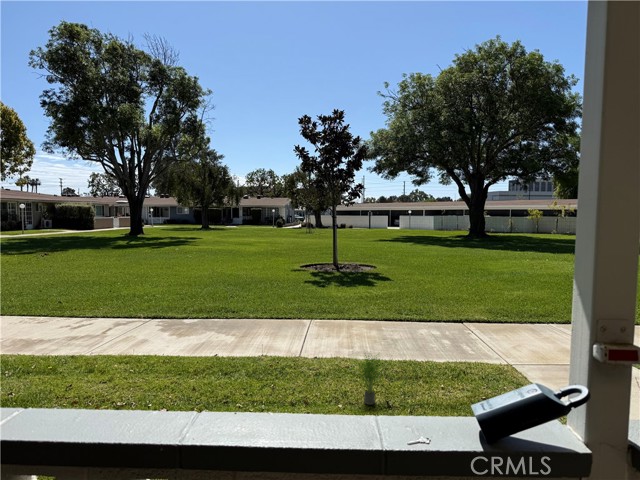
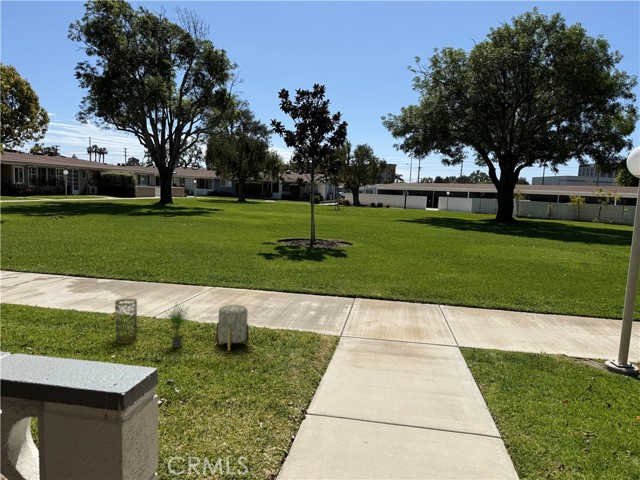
stool: none [407,348,445,402] -> present [216,305,249,351]
trash can: none [293,350,317,406] -> present [115,299,137,344]

